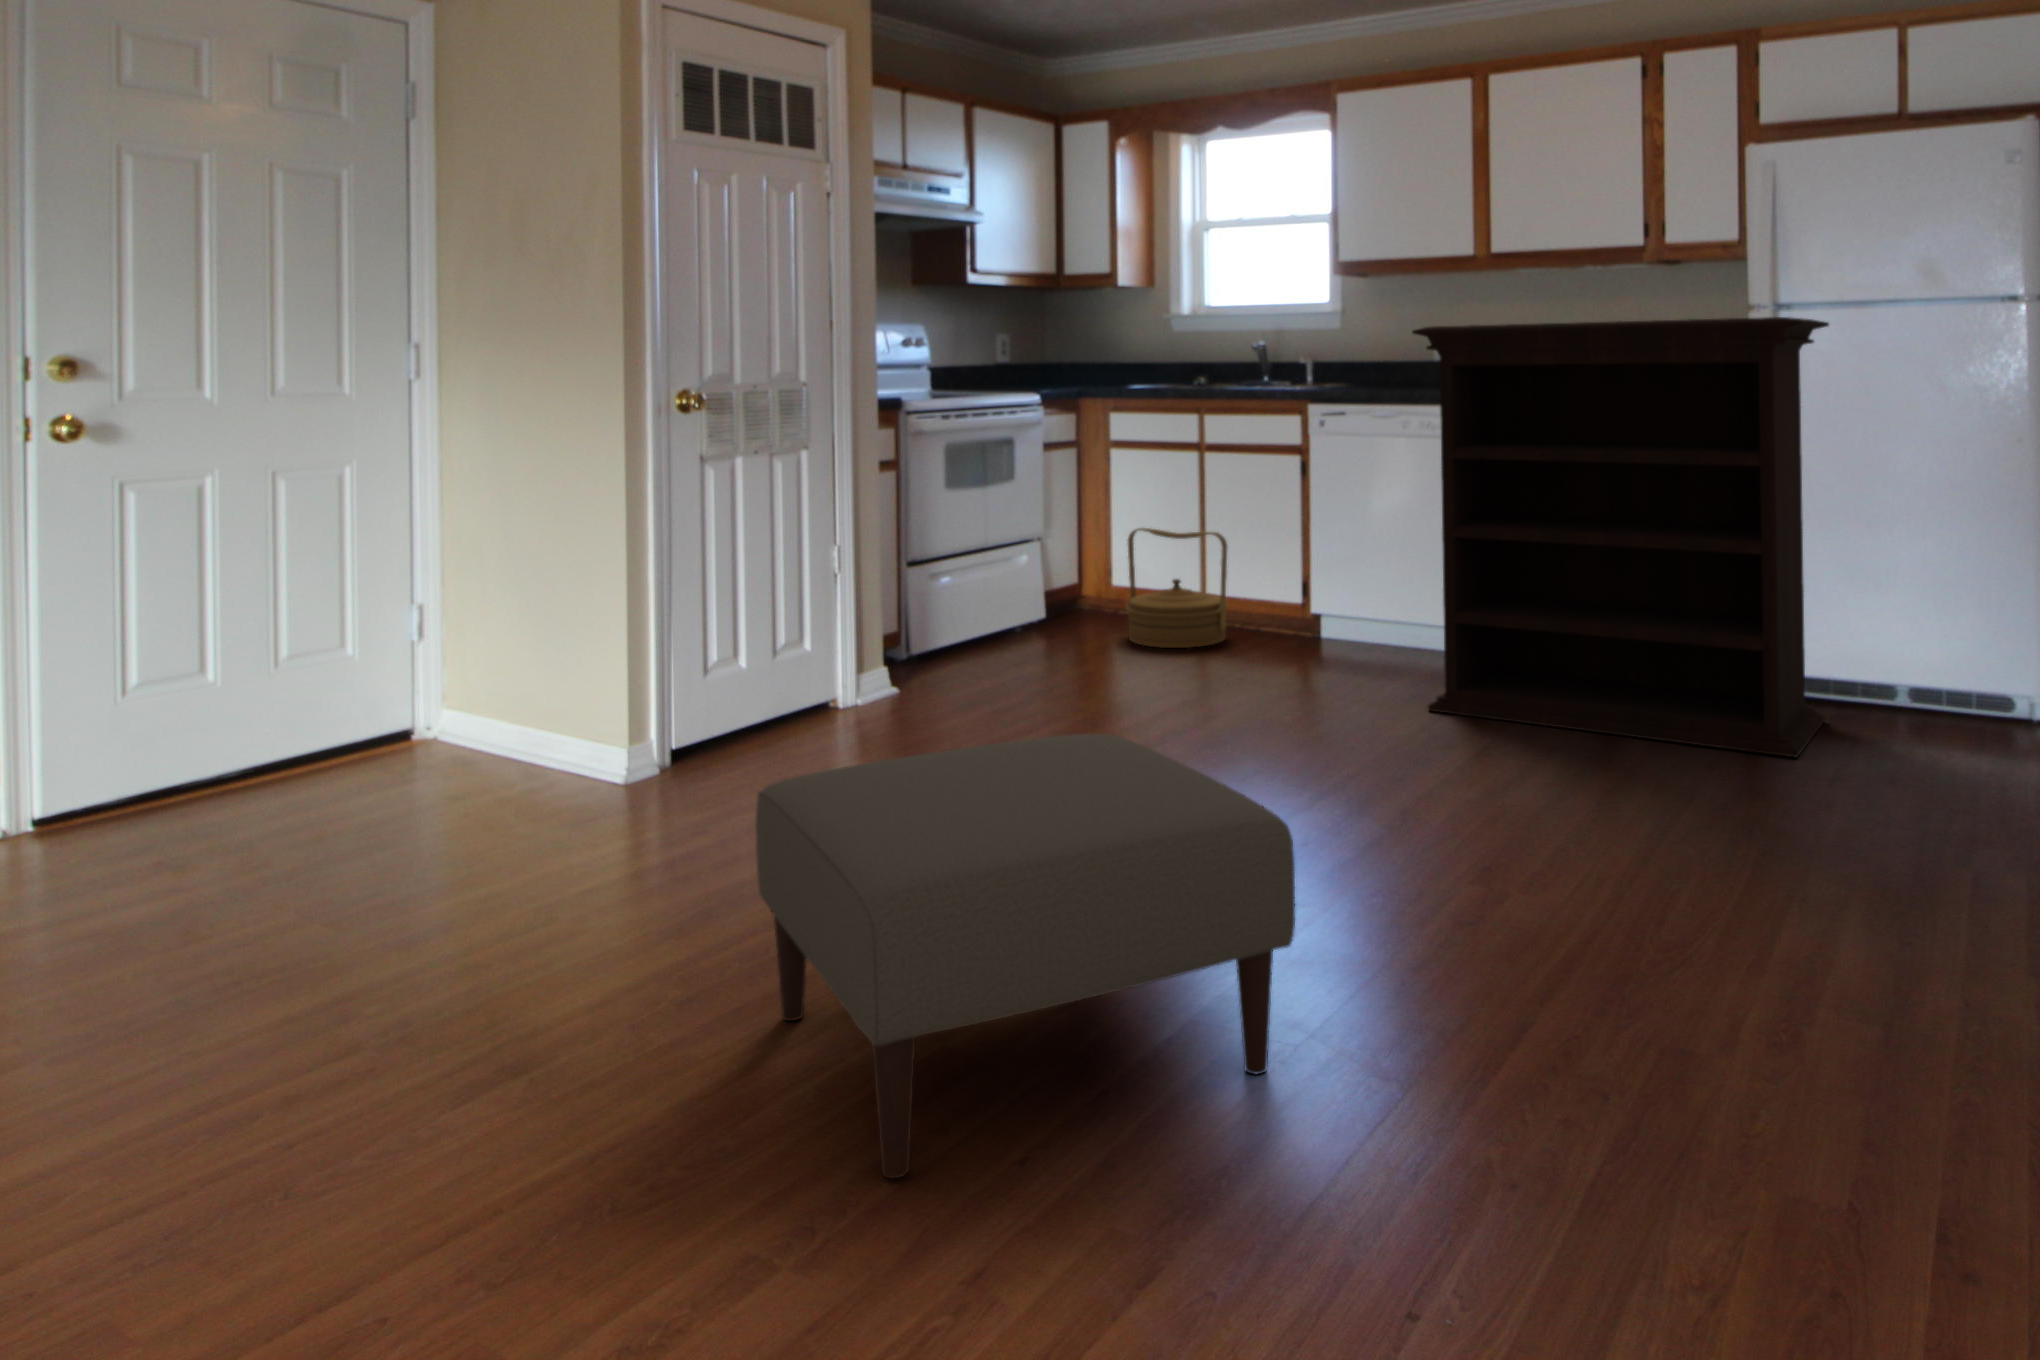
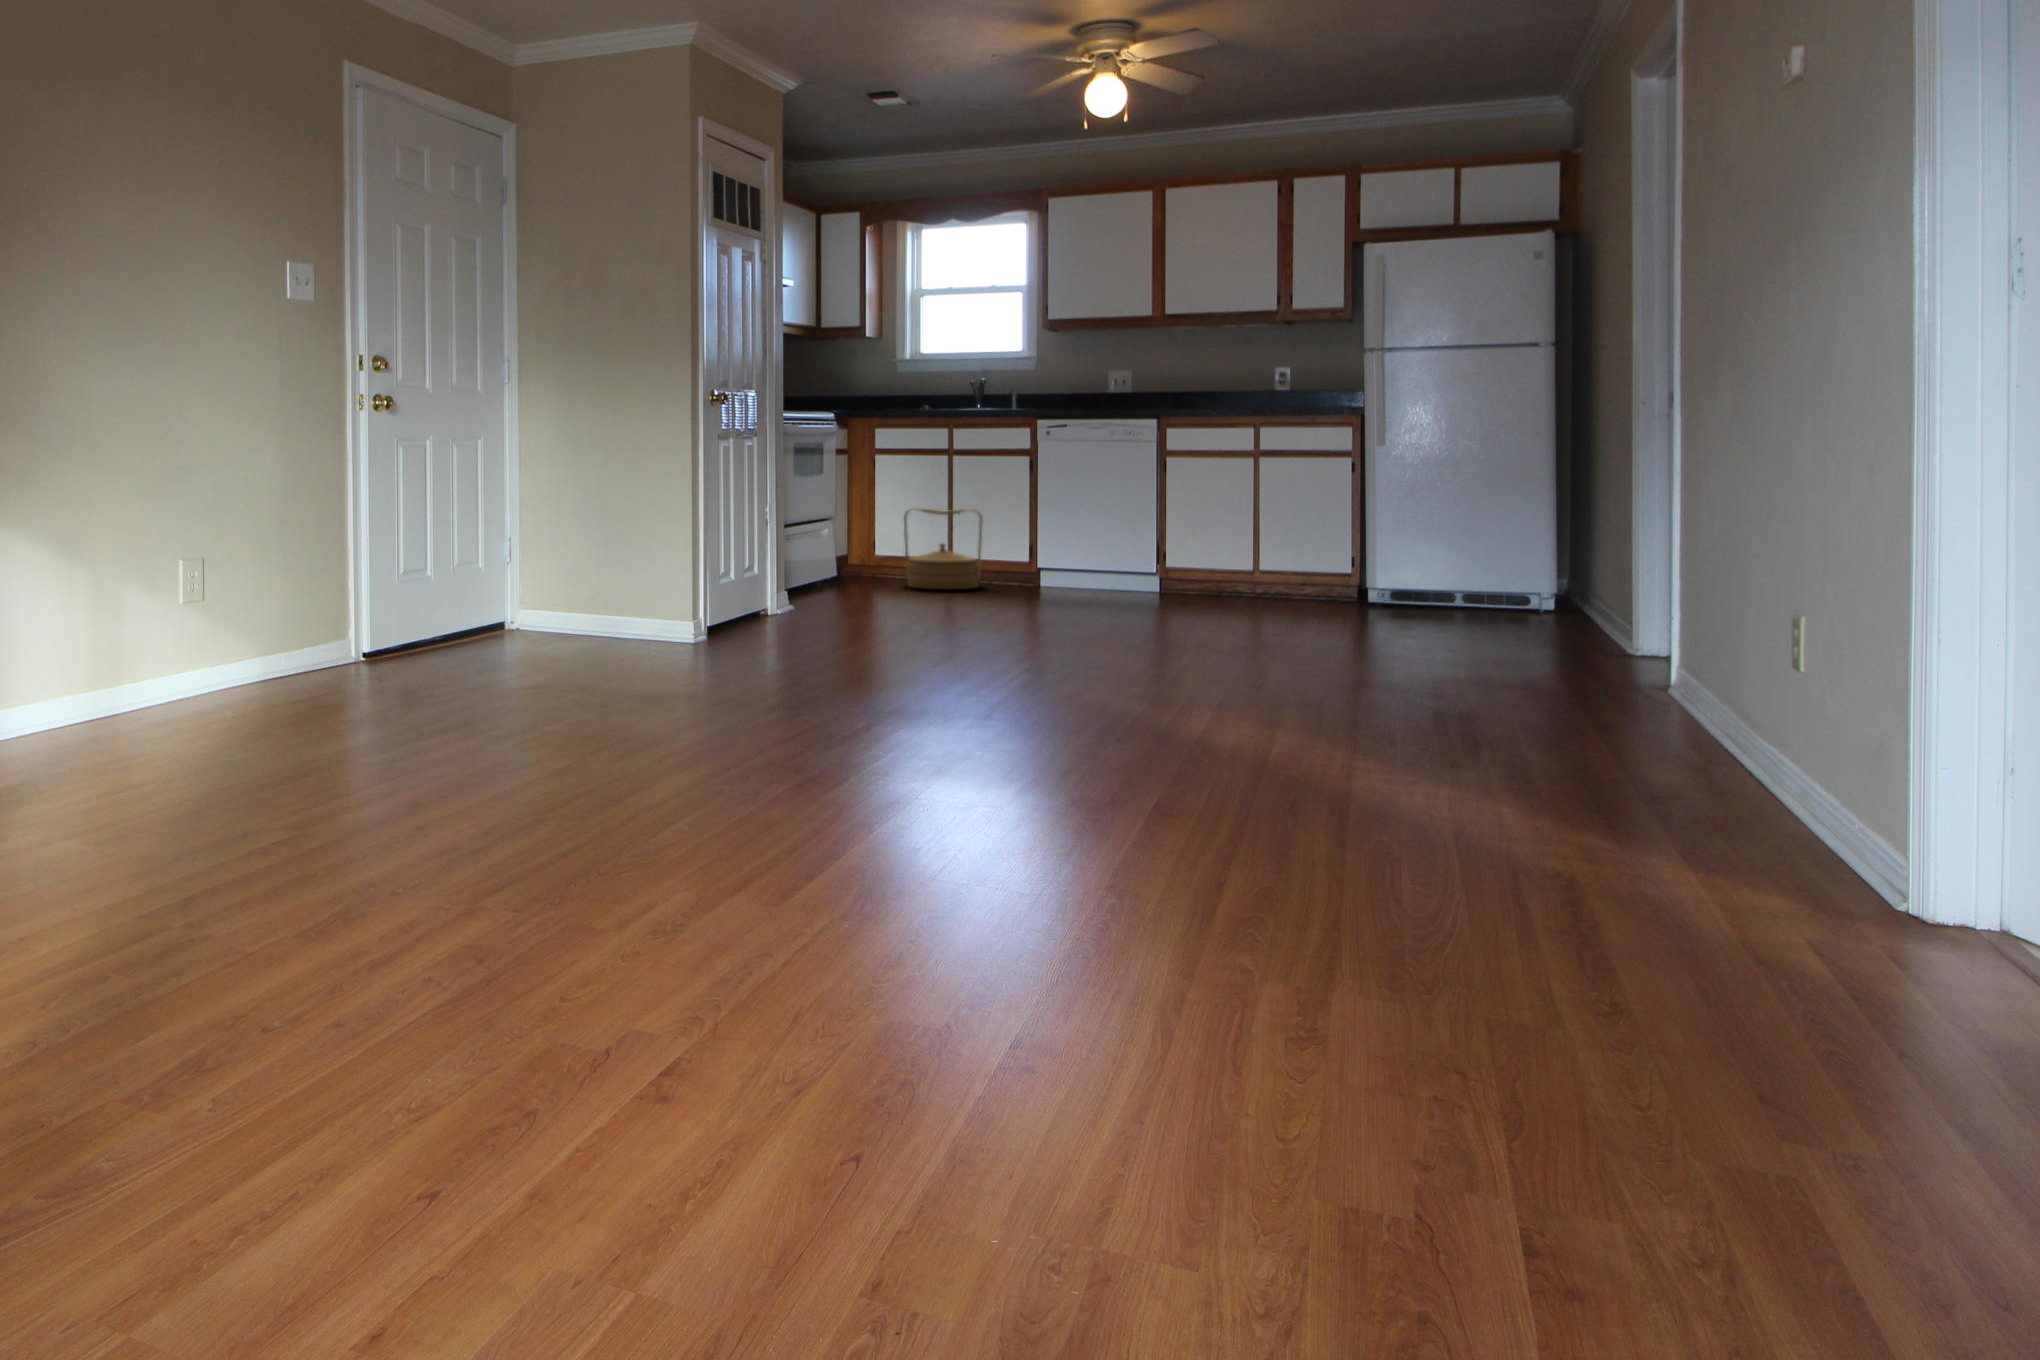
bookshelf: present [1412,317,1829,757] -> none [1158,351,1425,623]
ottoman: present [756,734,1295,1178] -> none [960,563,1267,726]

